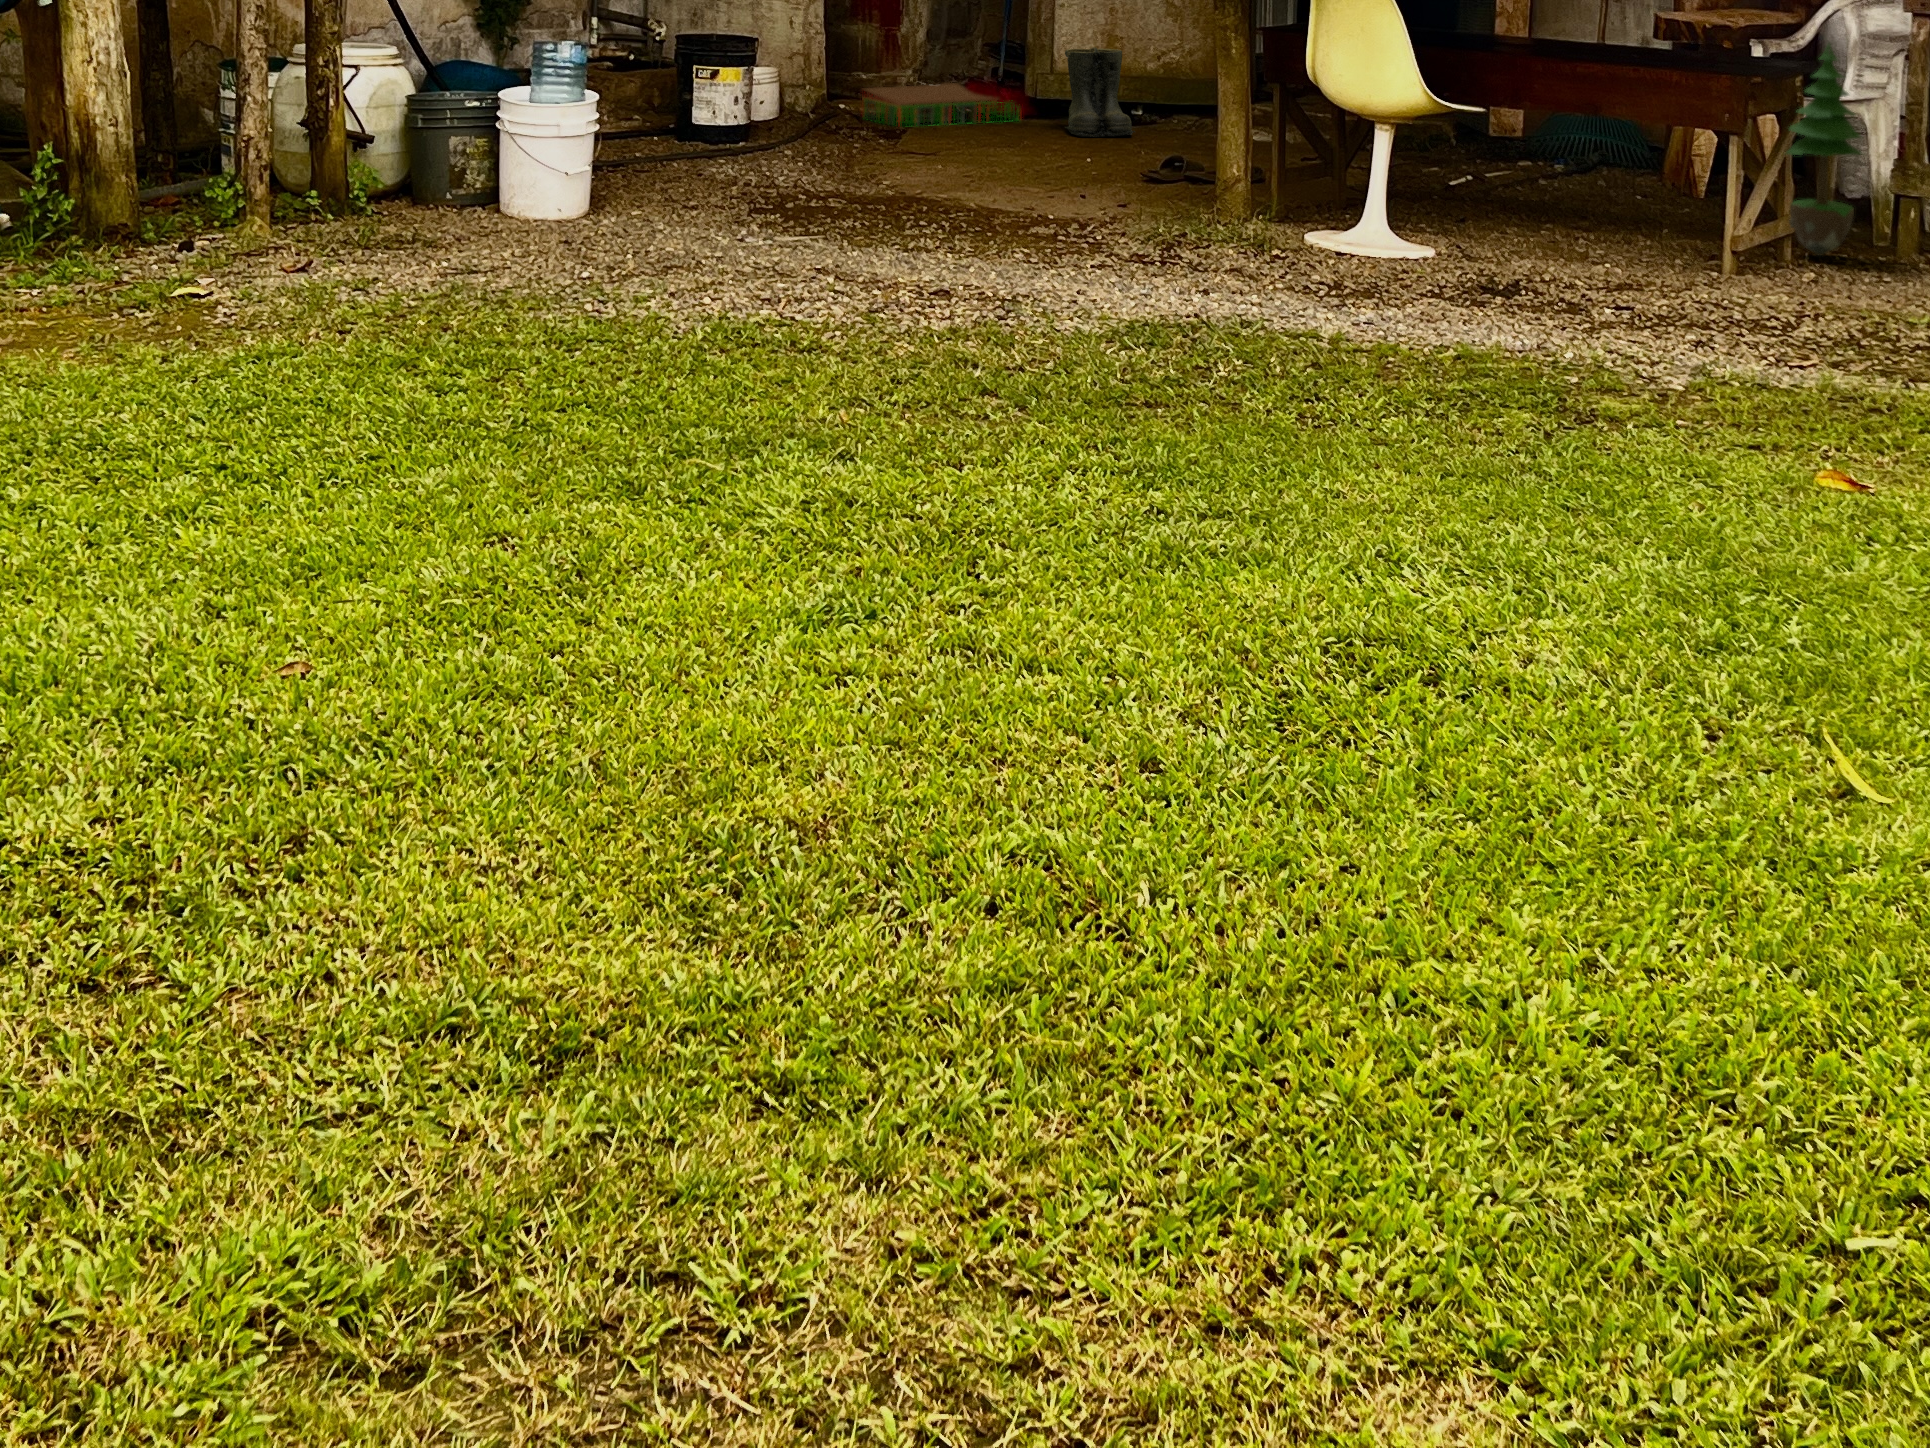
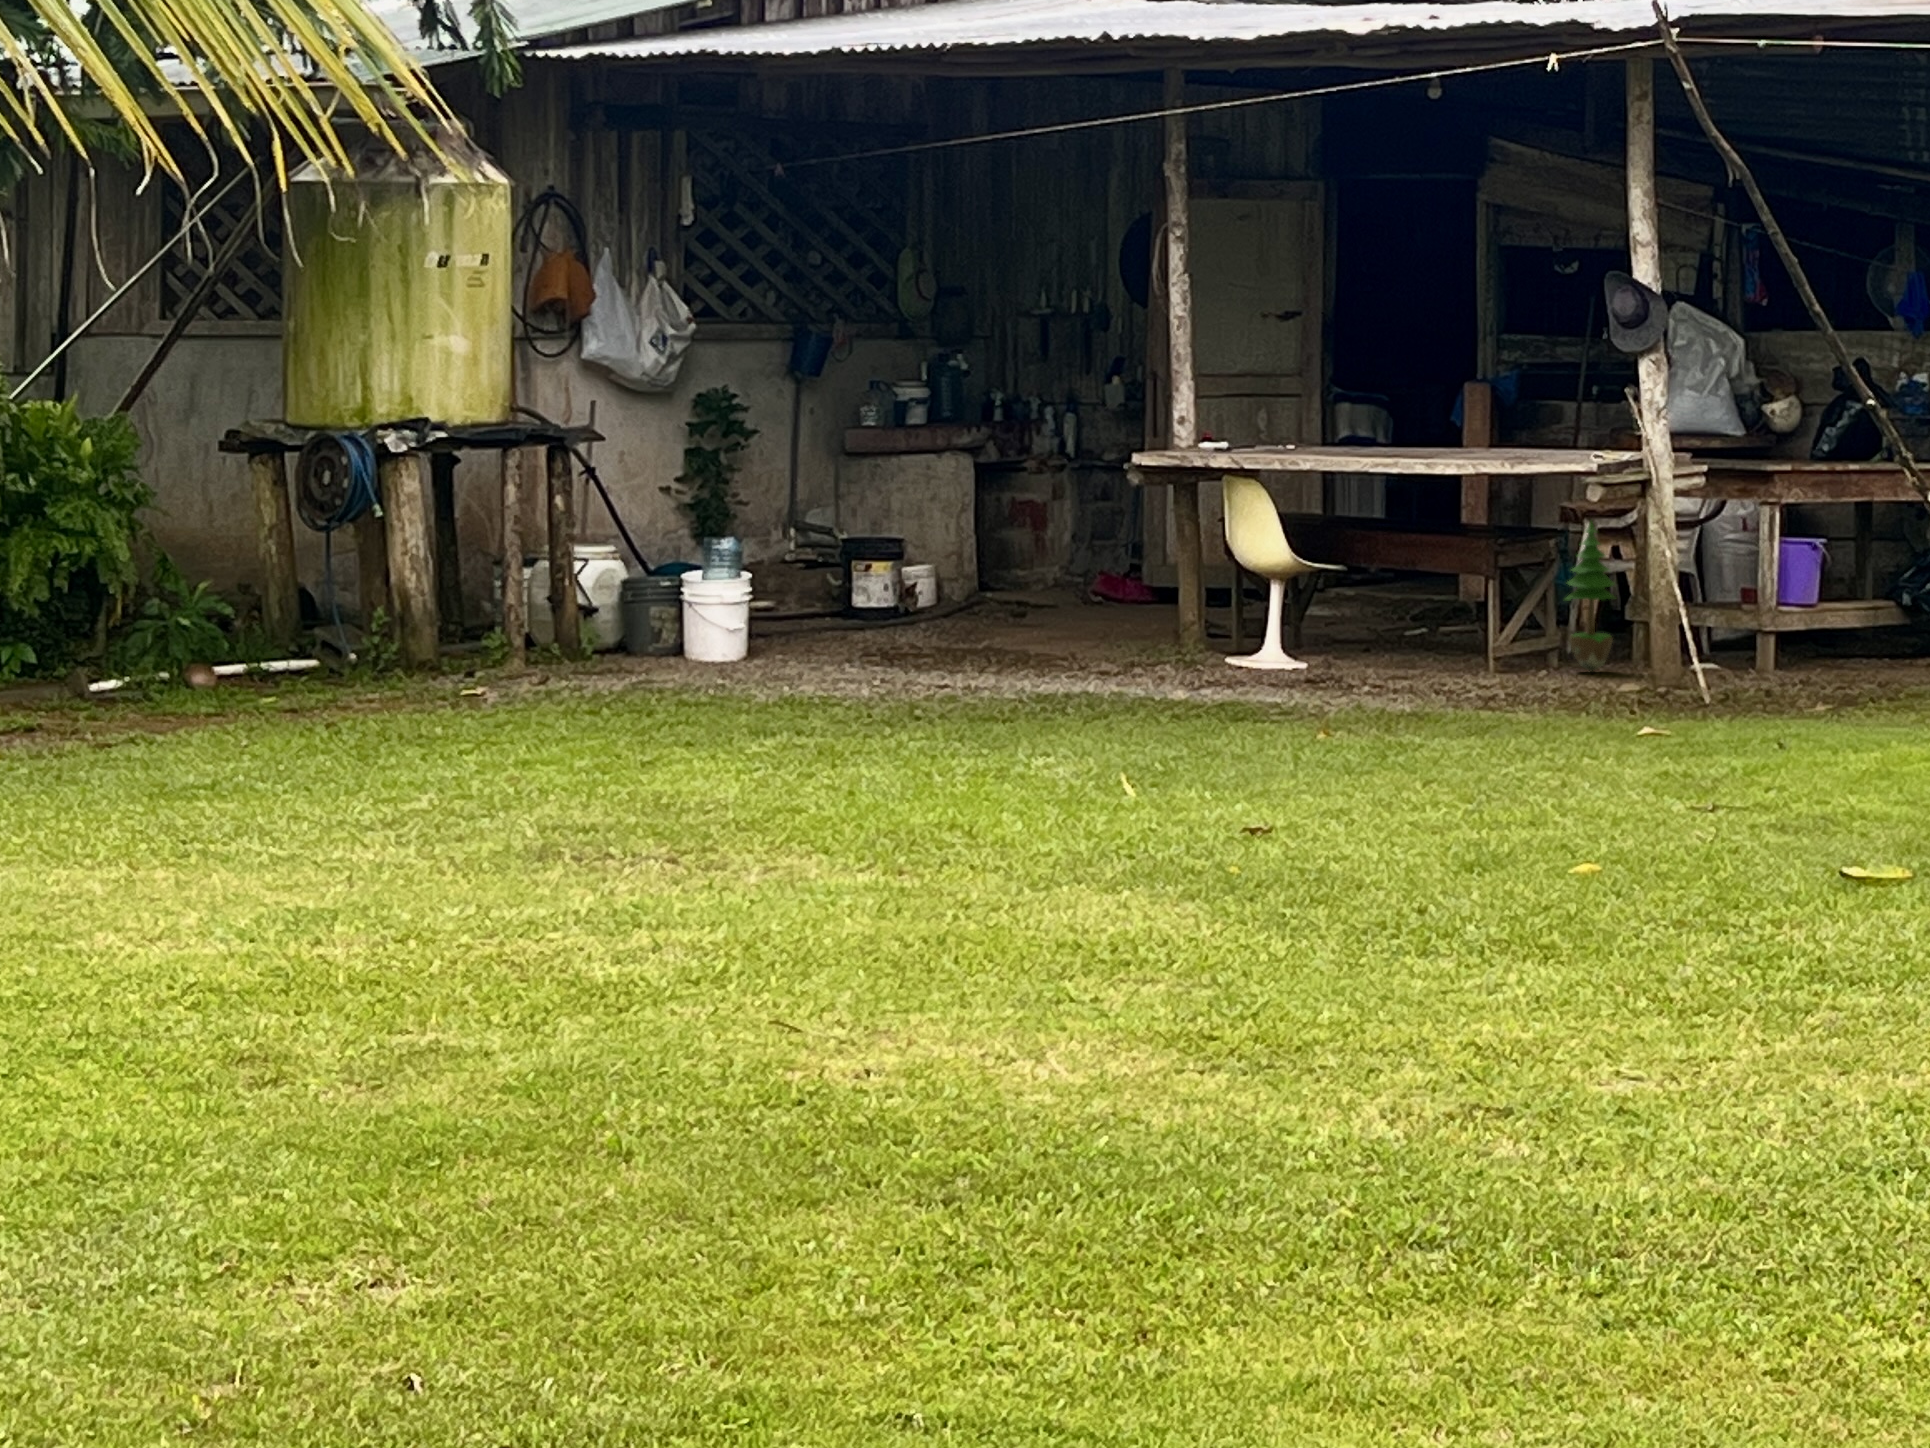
boots: present [1065,47,1135,137] -> none [1172,544,1224,617]
storage bin: present [862,83,1021,126] -> none [1013,577,1148,612]

